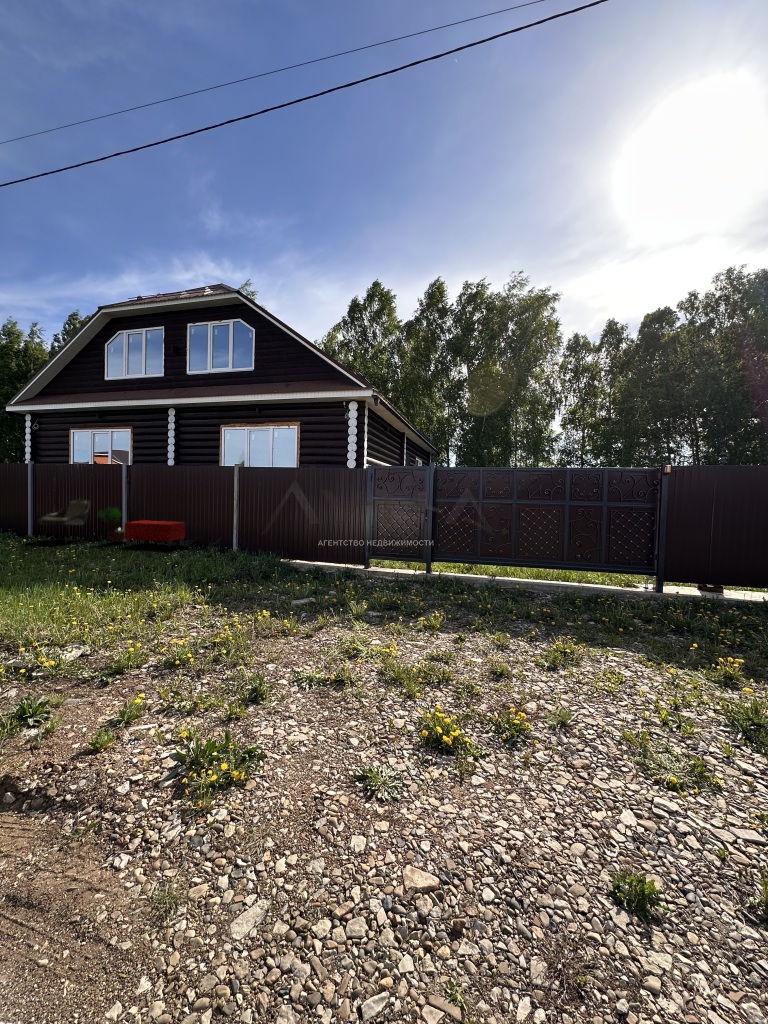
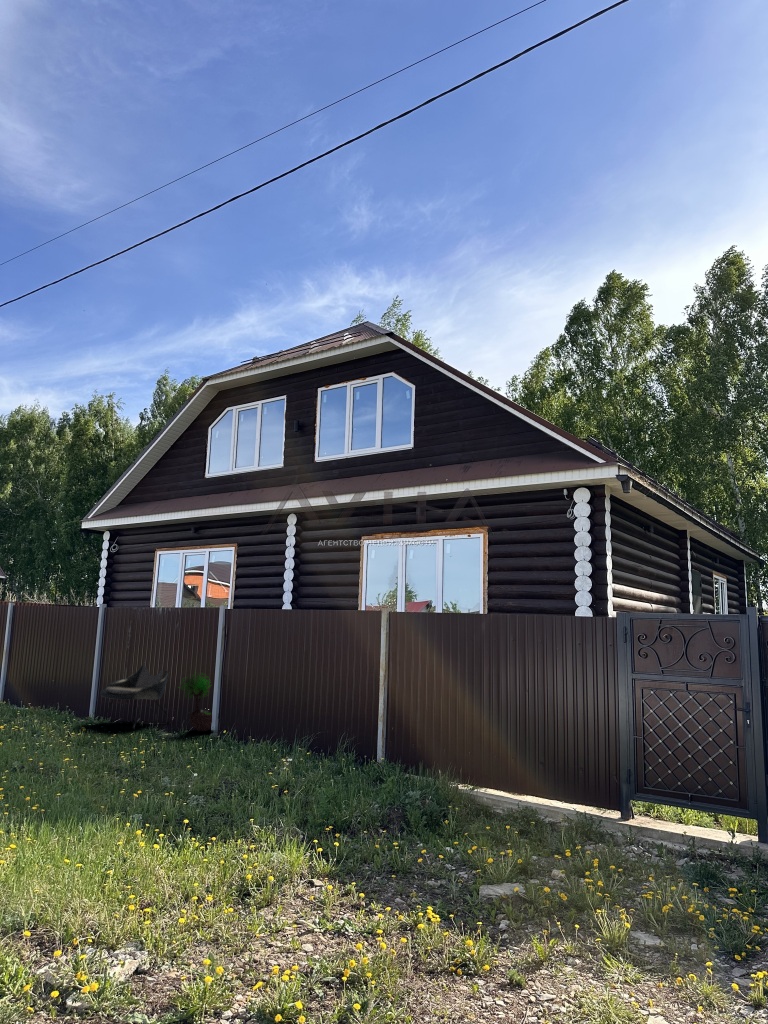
bench: present [124,520,185,548] -> none [213,696,302,748]

